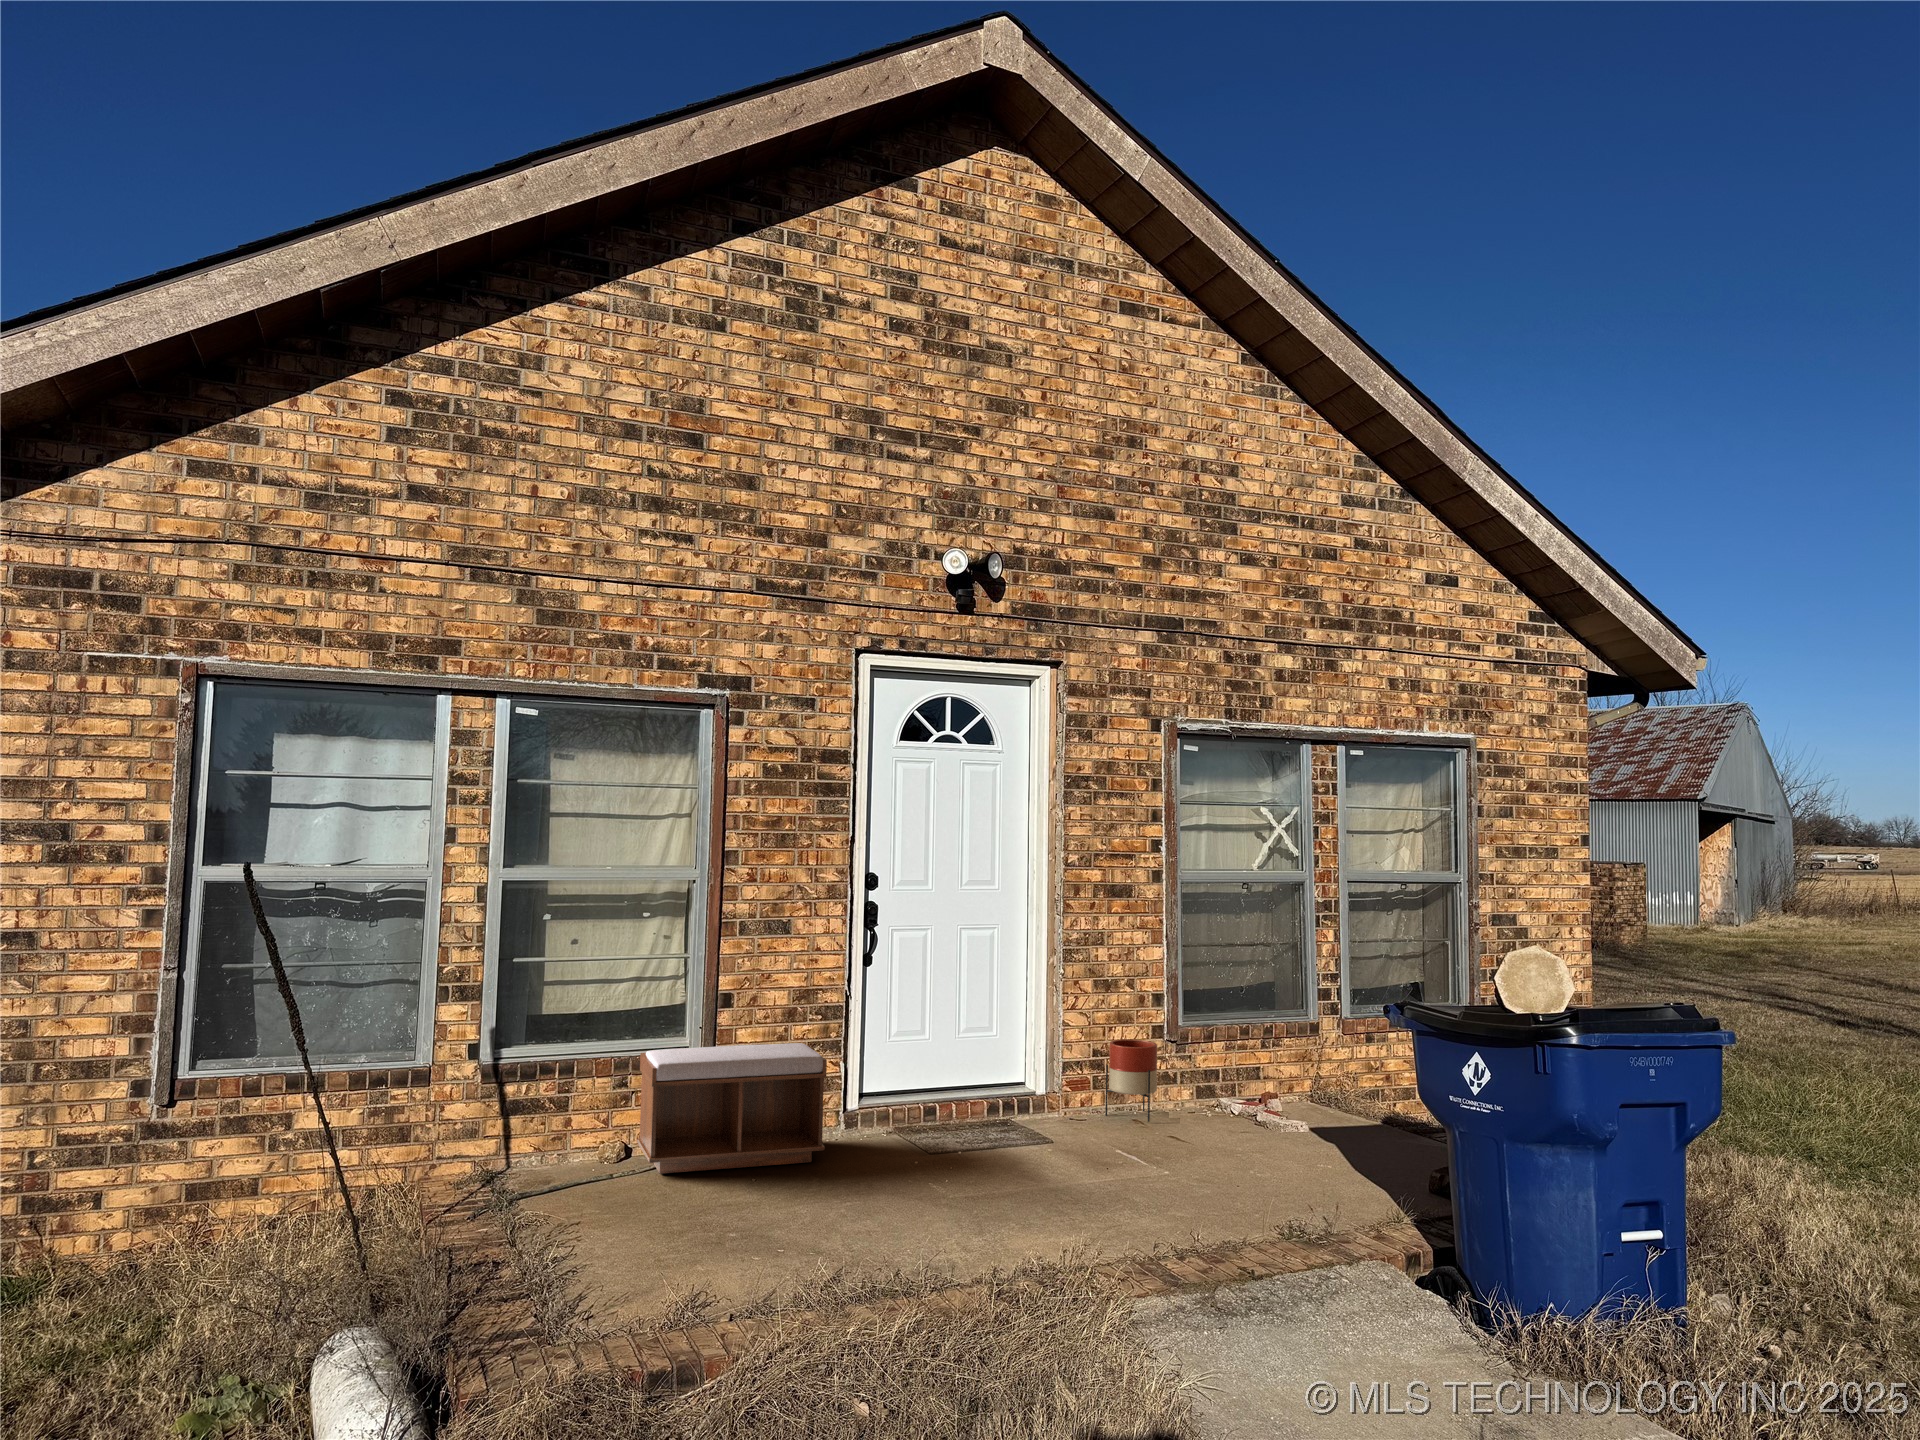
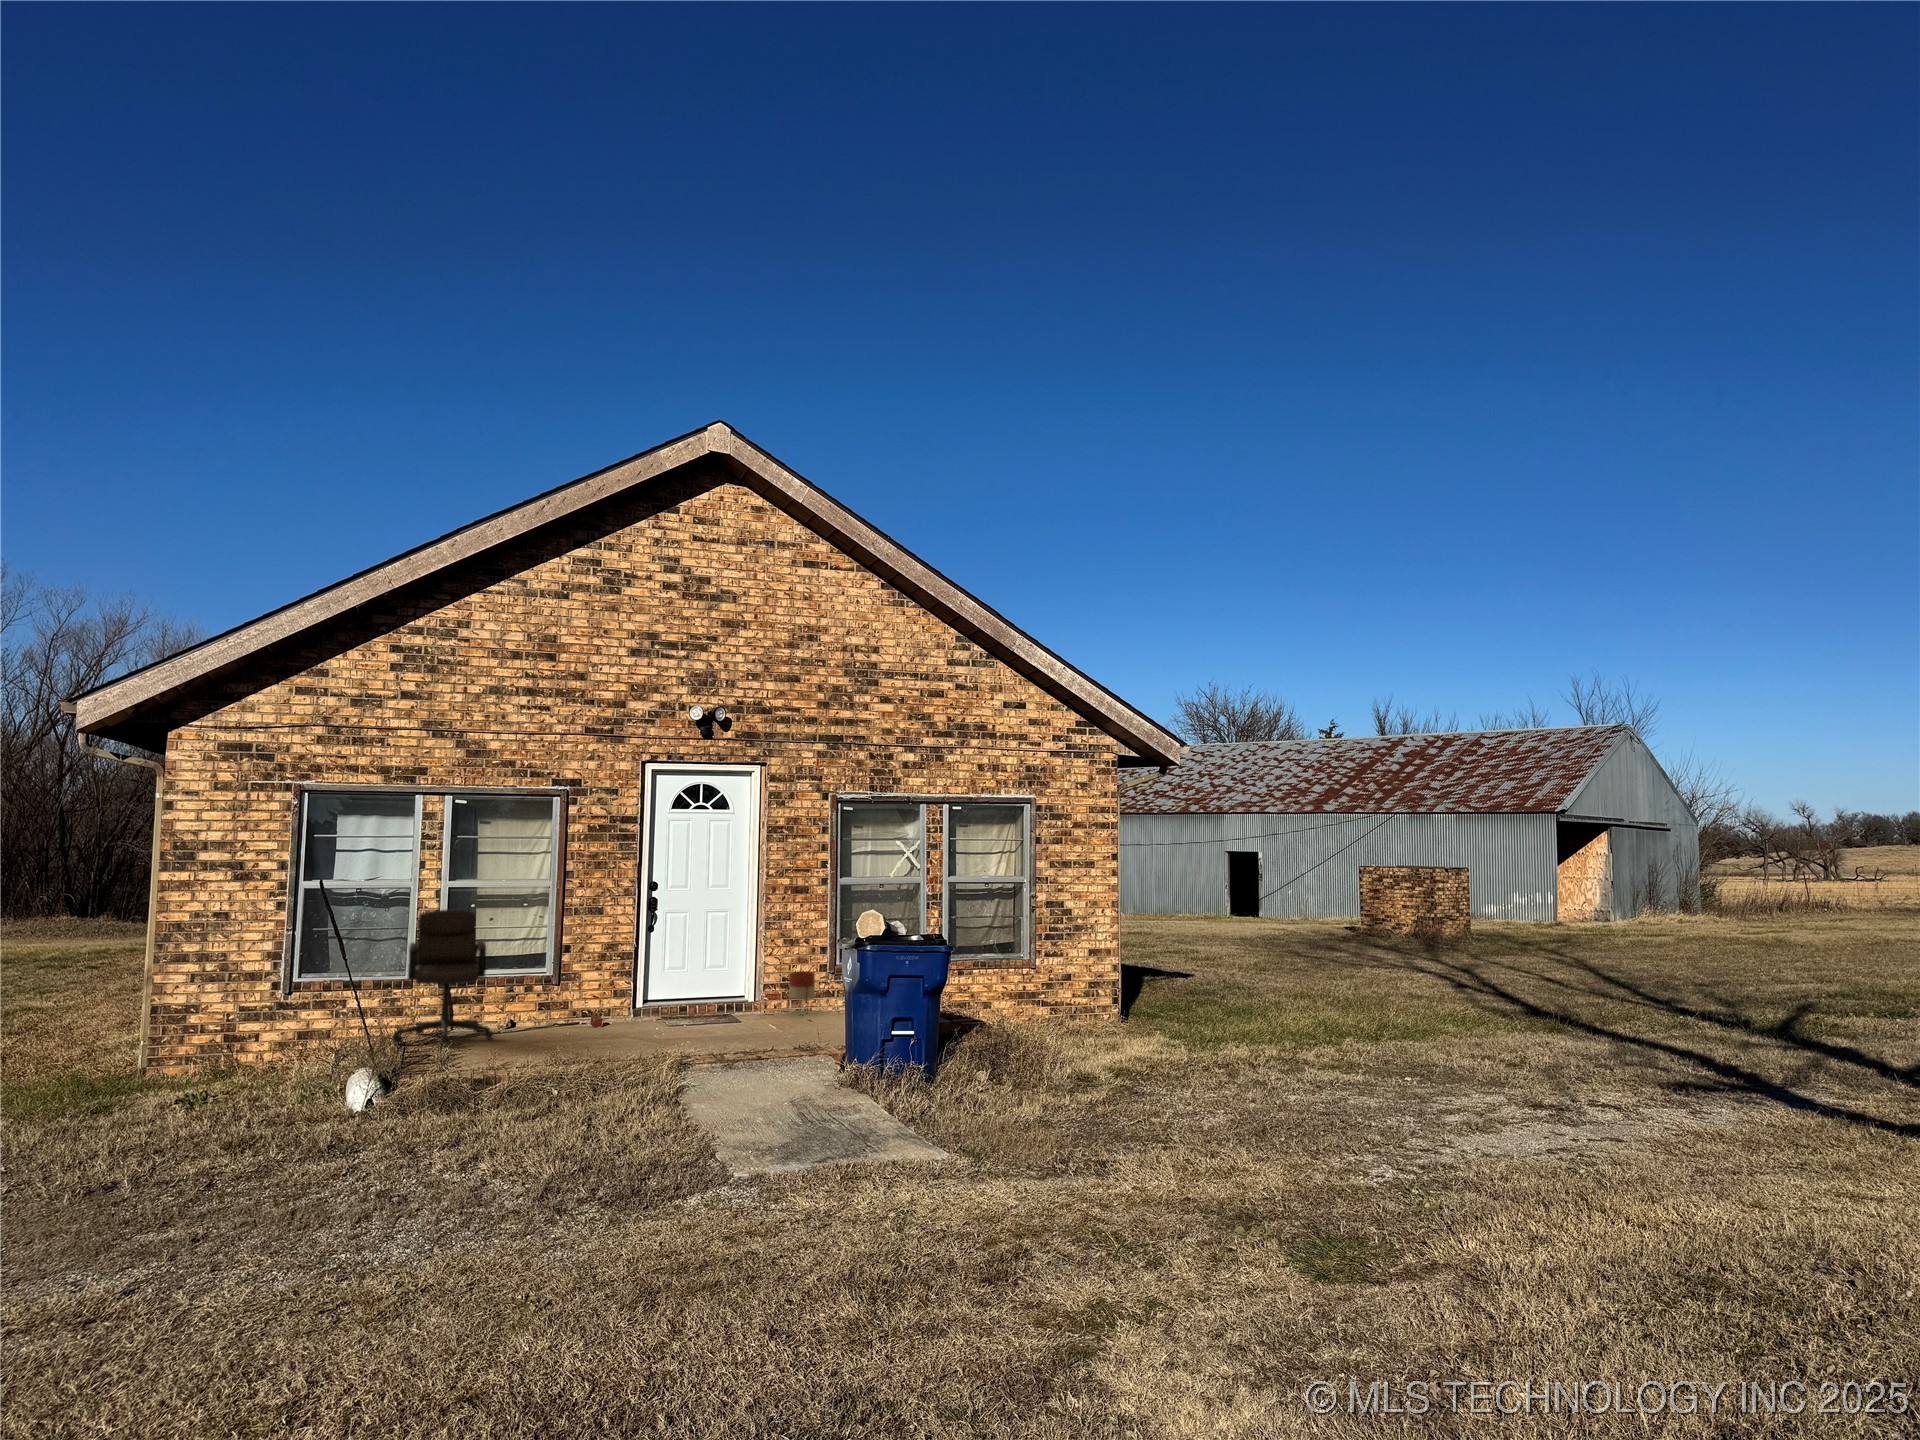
chair: none [394,927,601,1223] -> present [393,910,493,1045]
bench: present [637,1043,827,1173] -> none [522,970,615,1031]

